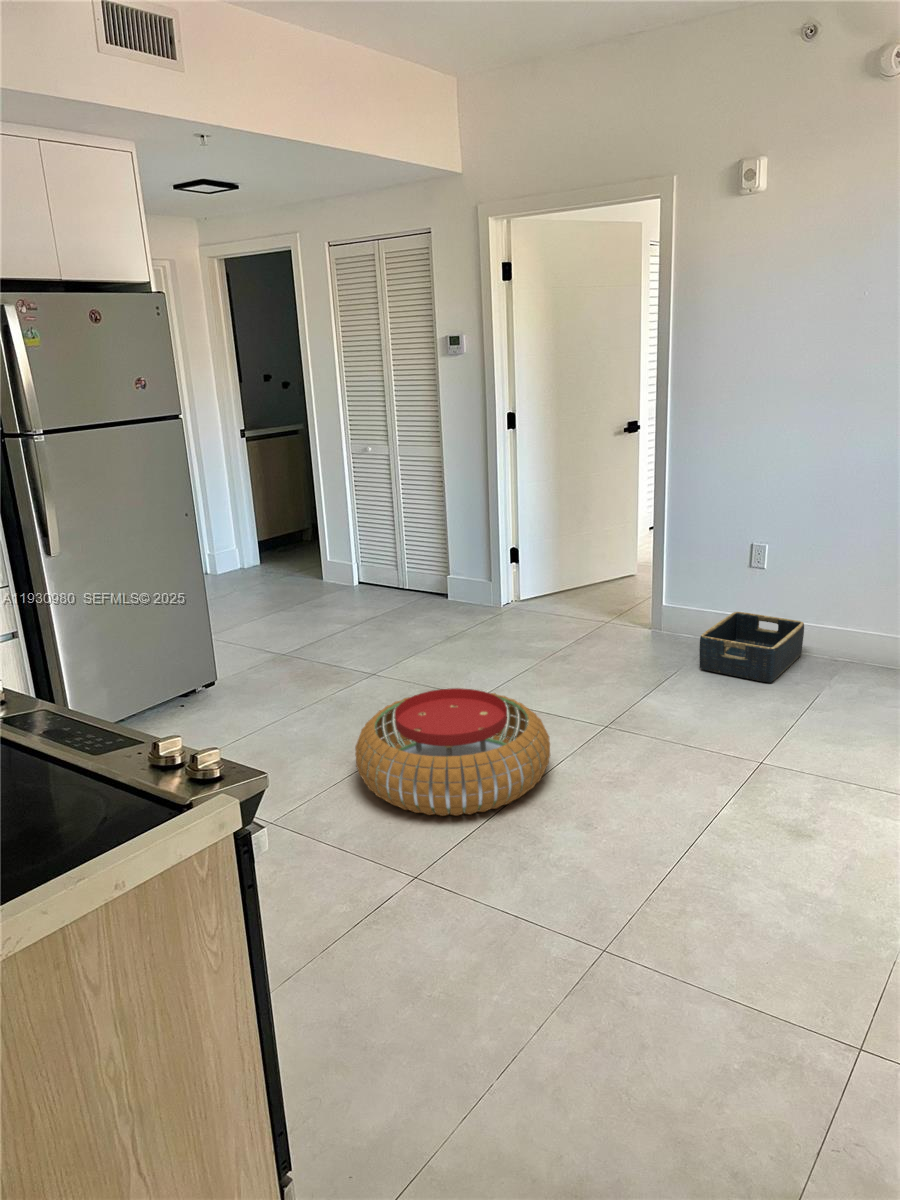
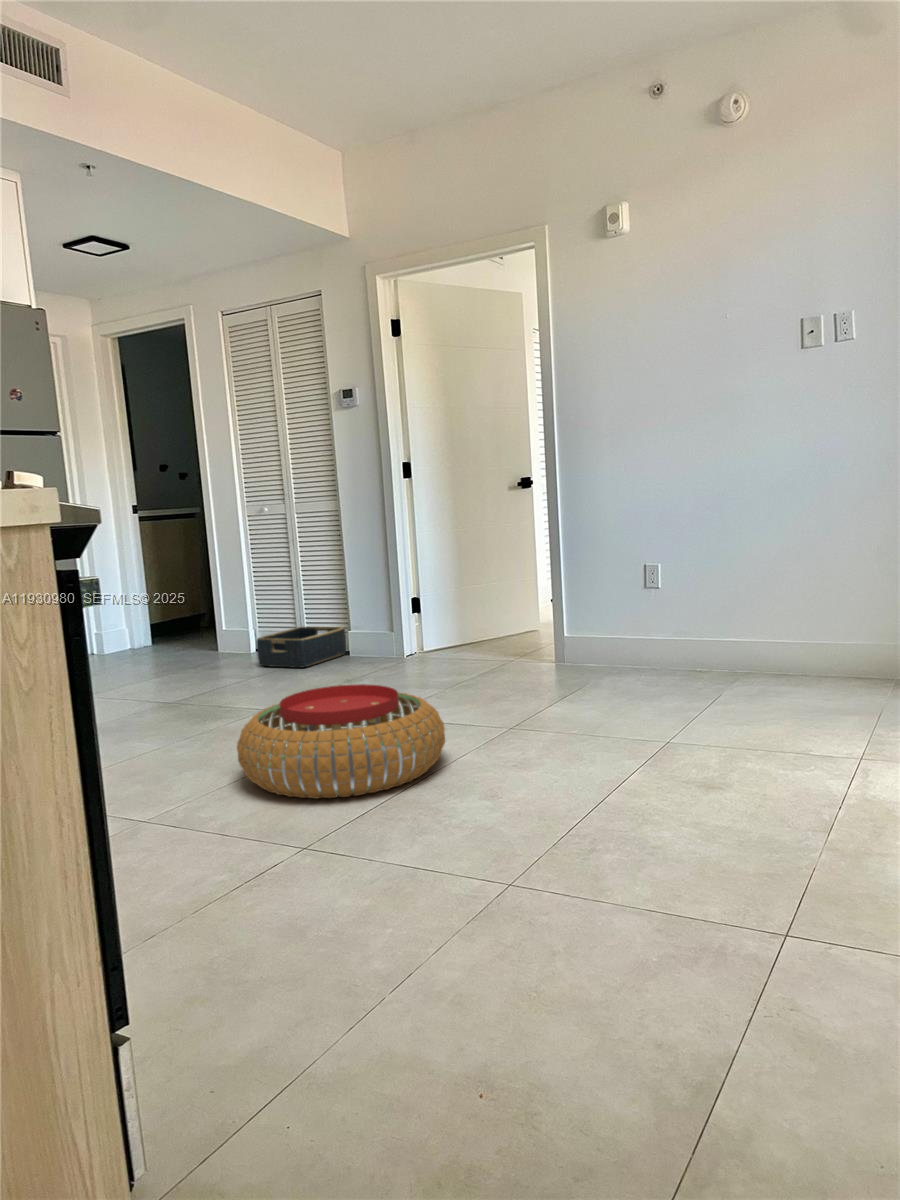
basket: present [699,612,804,682] -> present [257,626,346,668]

